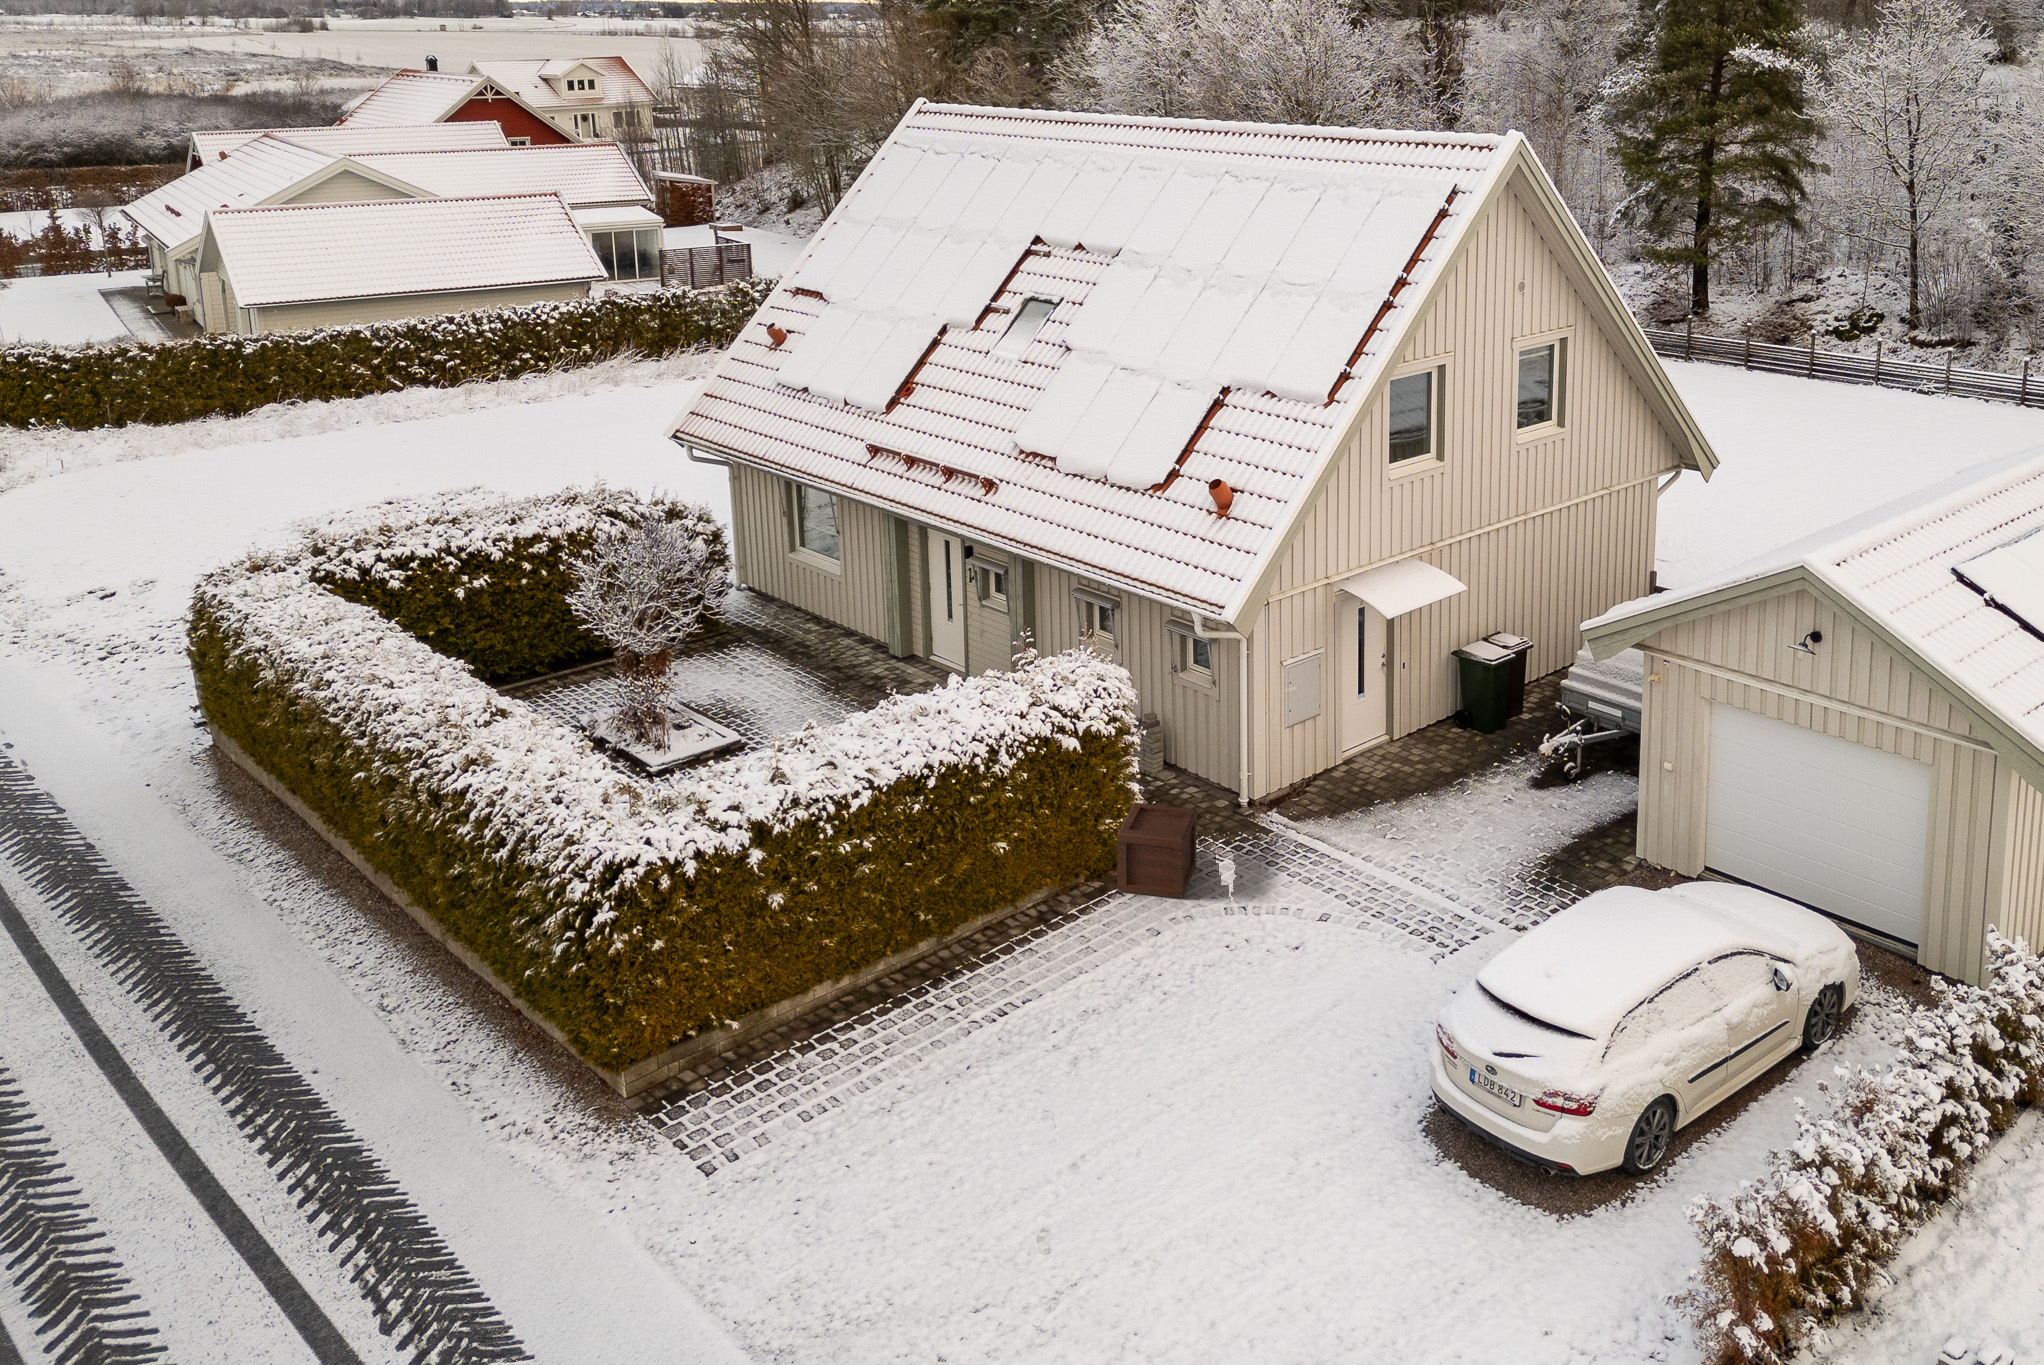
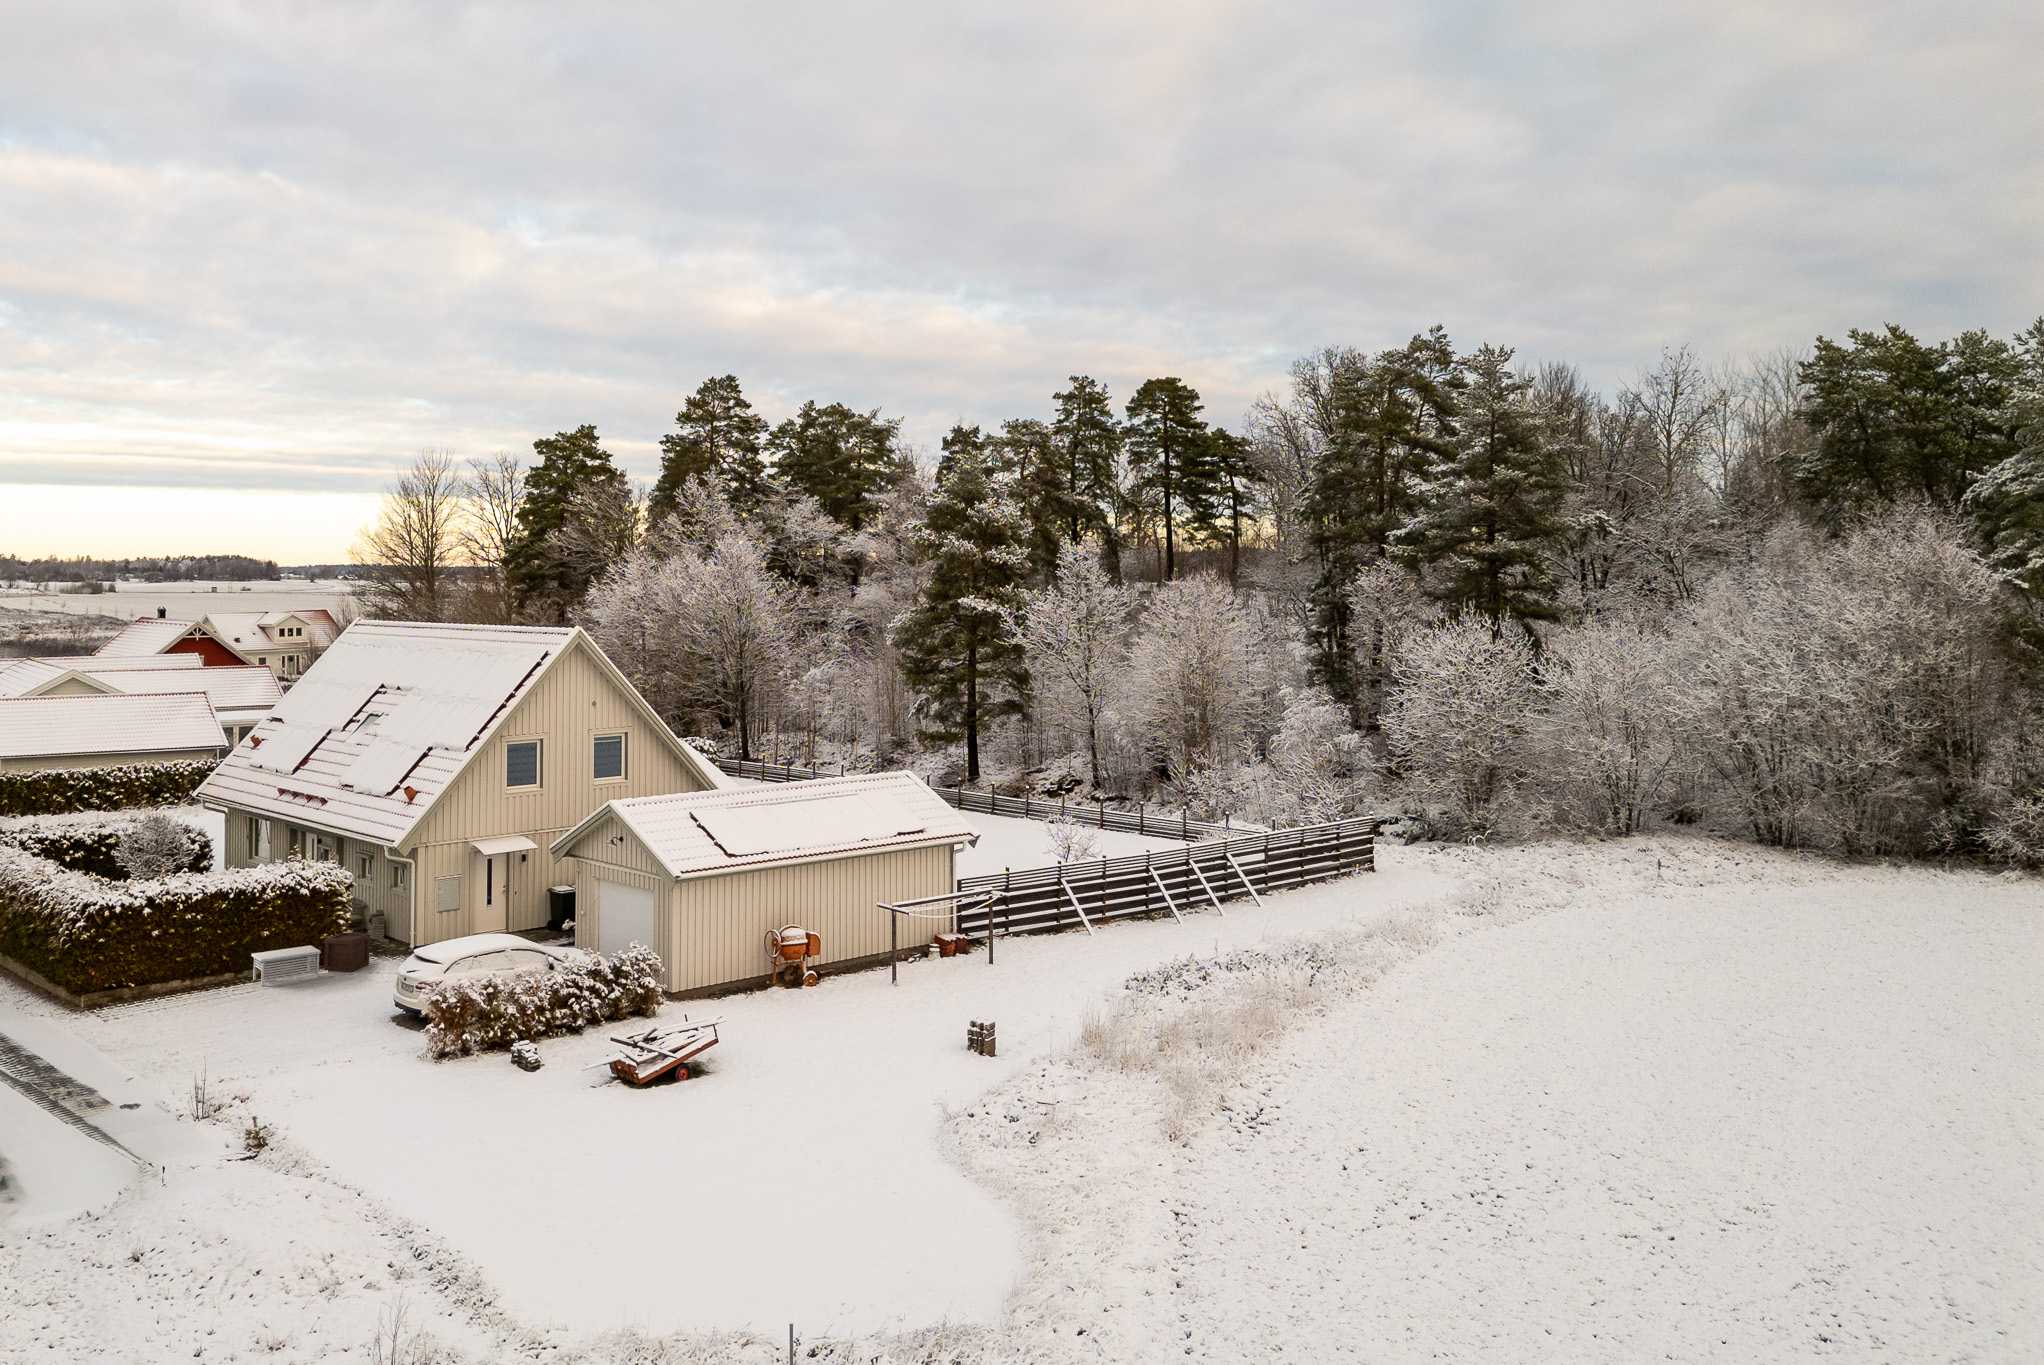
storage bench: none [980,847,1126,968] -> present [251,946,321,986]

